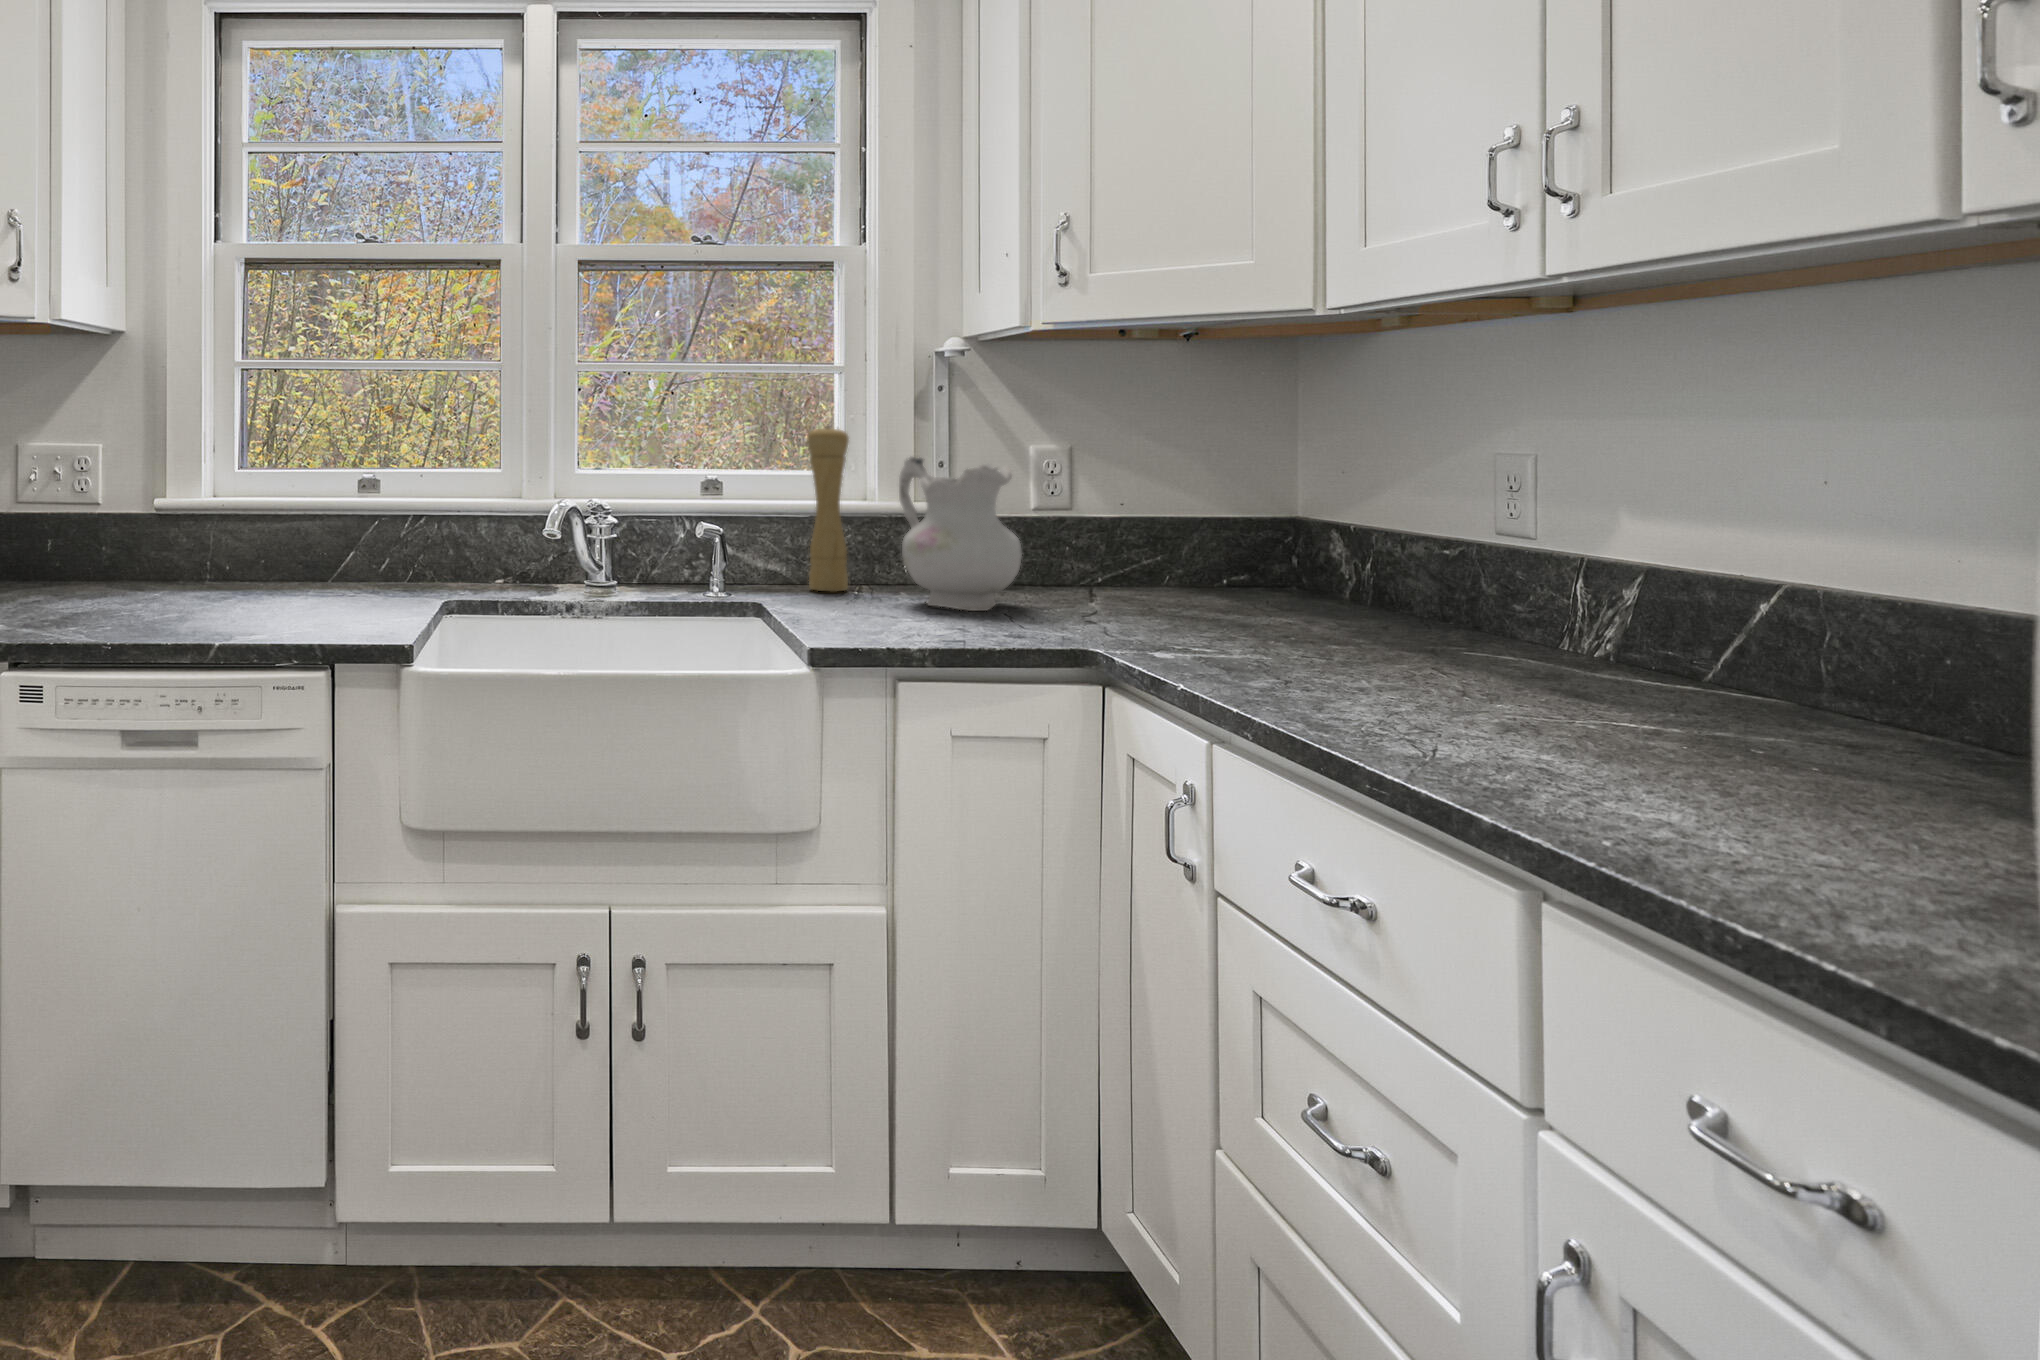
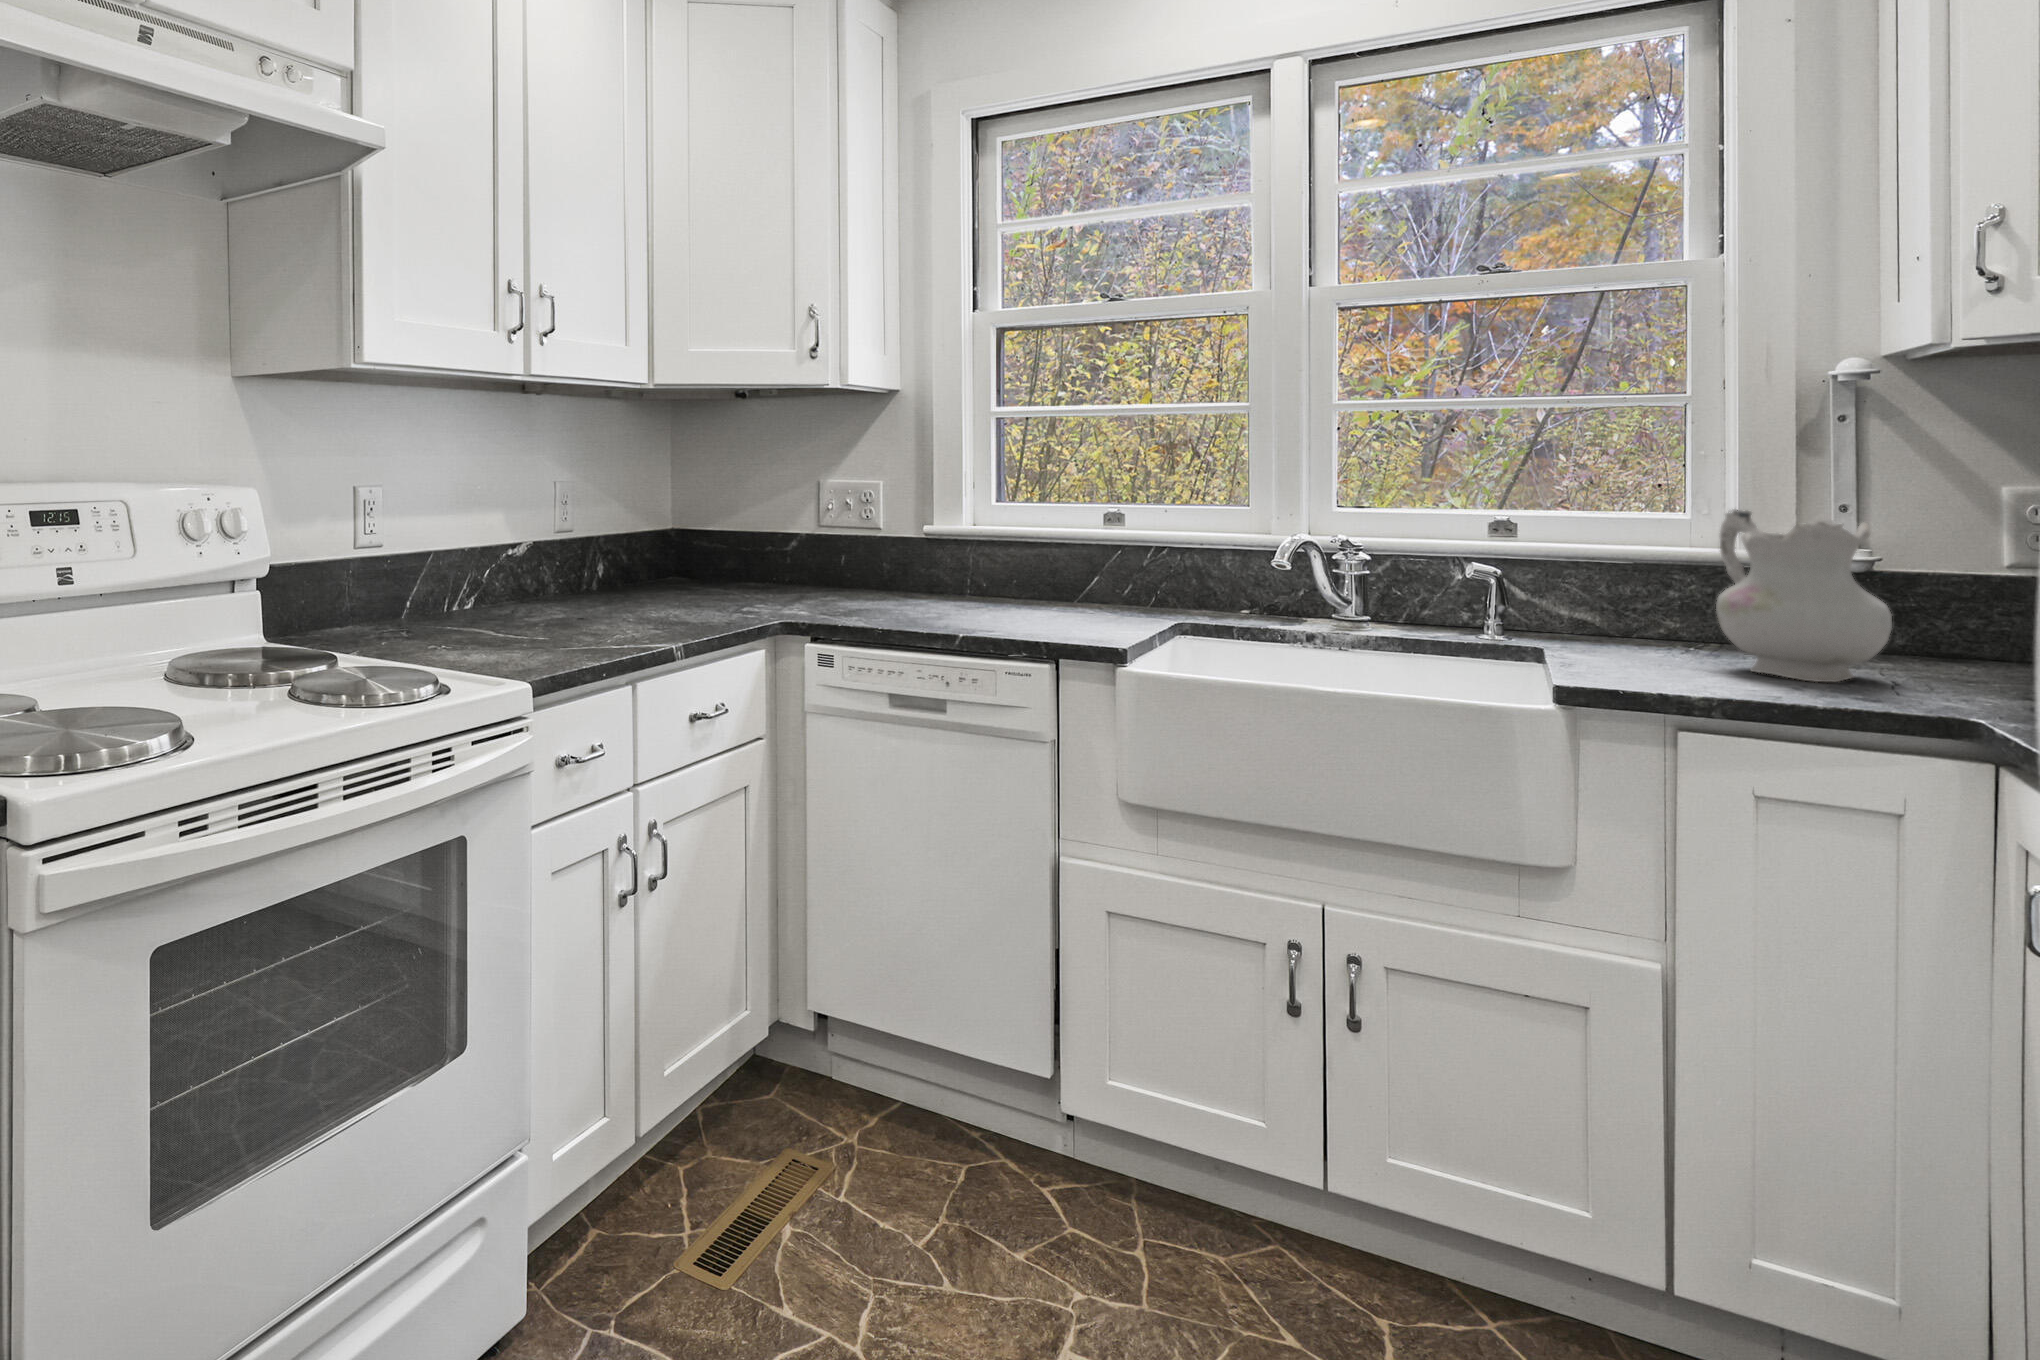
pepper mill: present [807,426,849,592] -> none [1602,474,1661,650]

